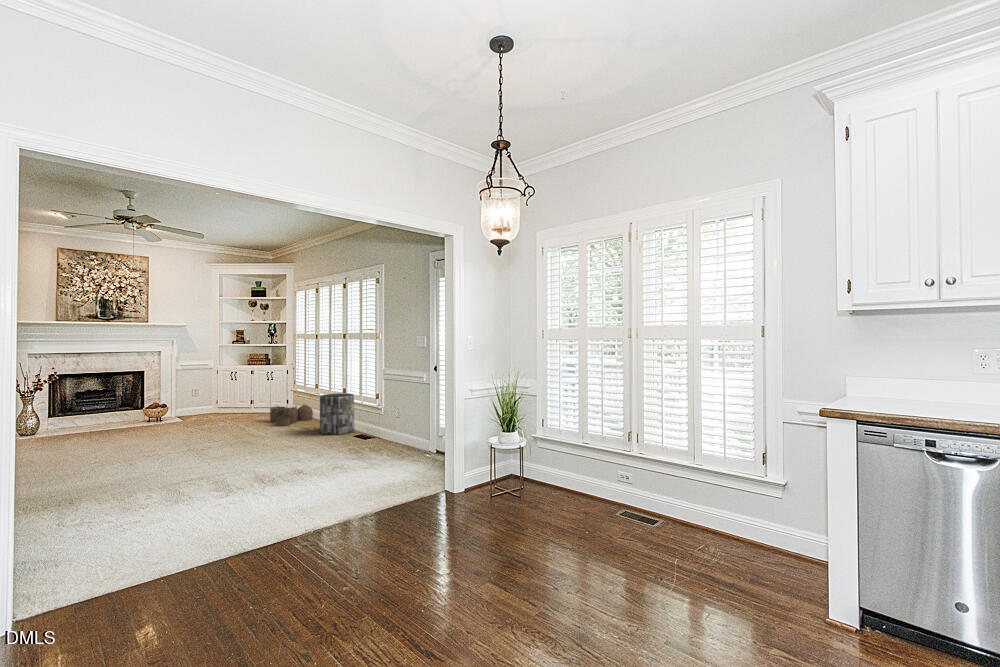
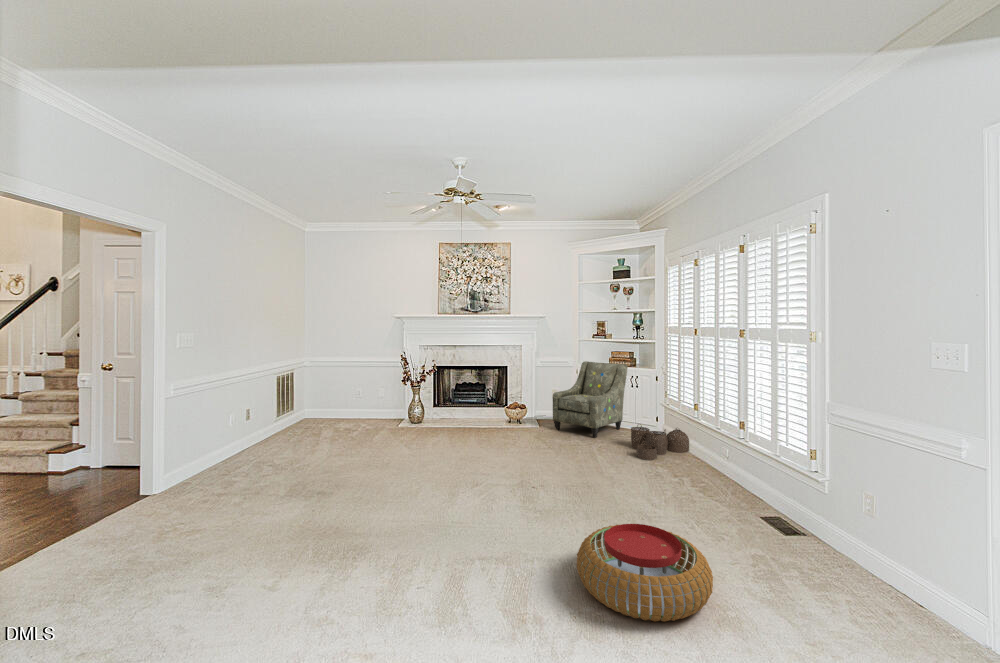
armchair: none [197,364,264,421] -> present [553,361,628,437]
side table: present [320,393,354,435] -> none [700,429,762,506]
pouf: none [251,436,326,472] -> present [577,524,713,622]

